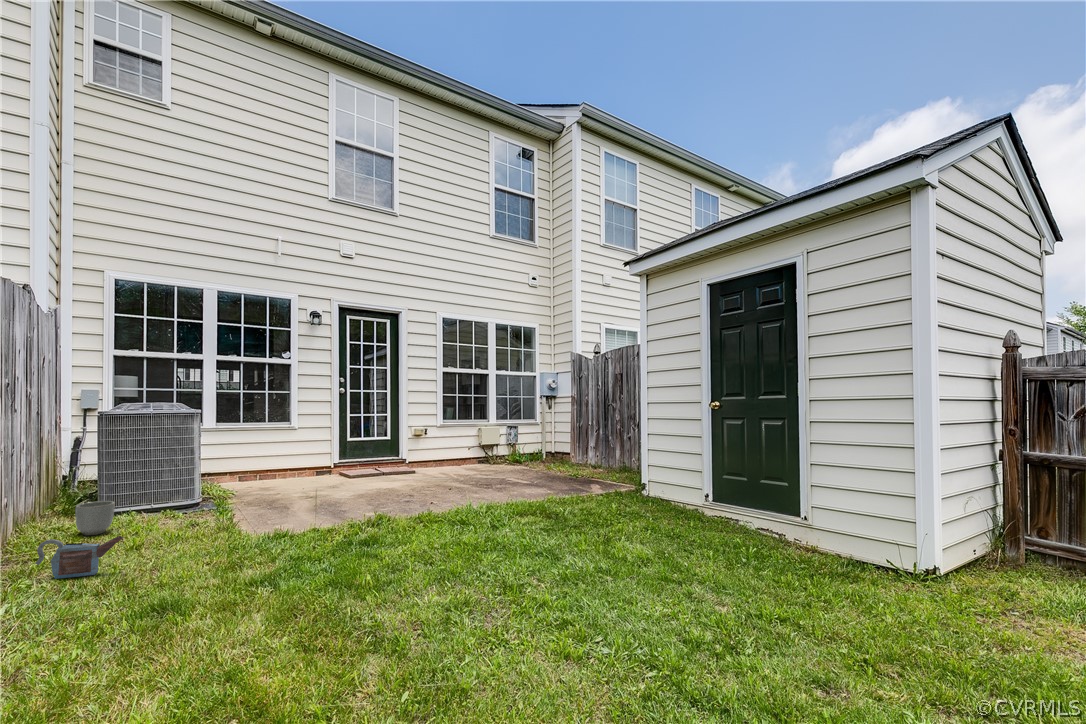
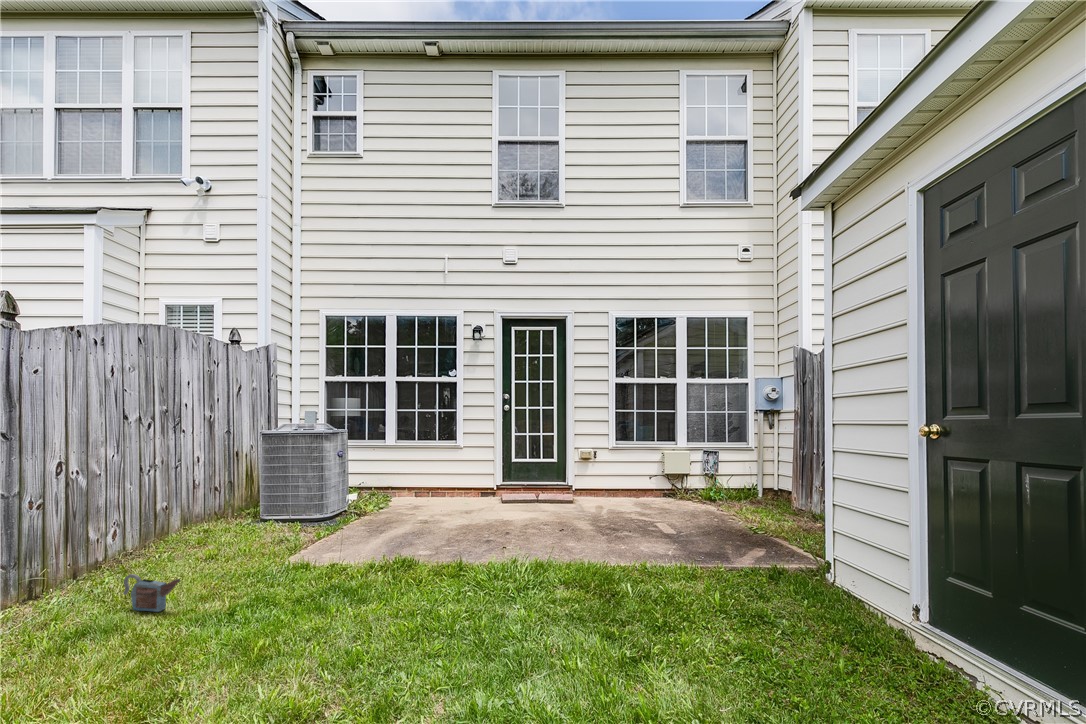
planter: present [76,501,115,535] -> none [210,525,241,556]

